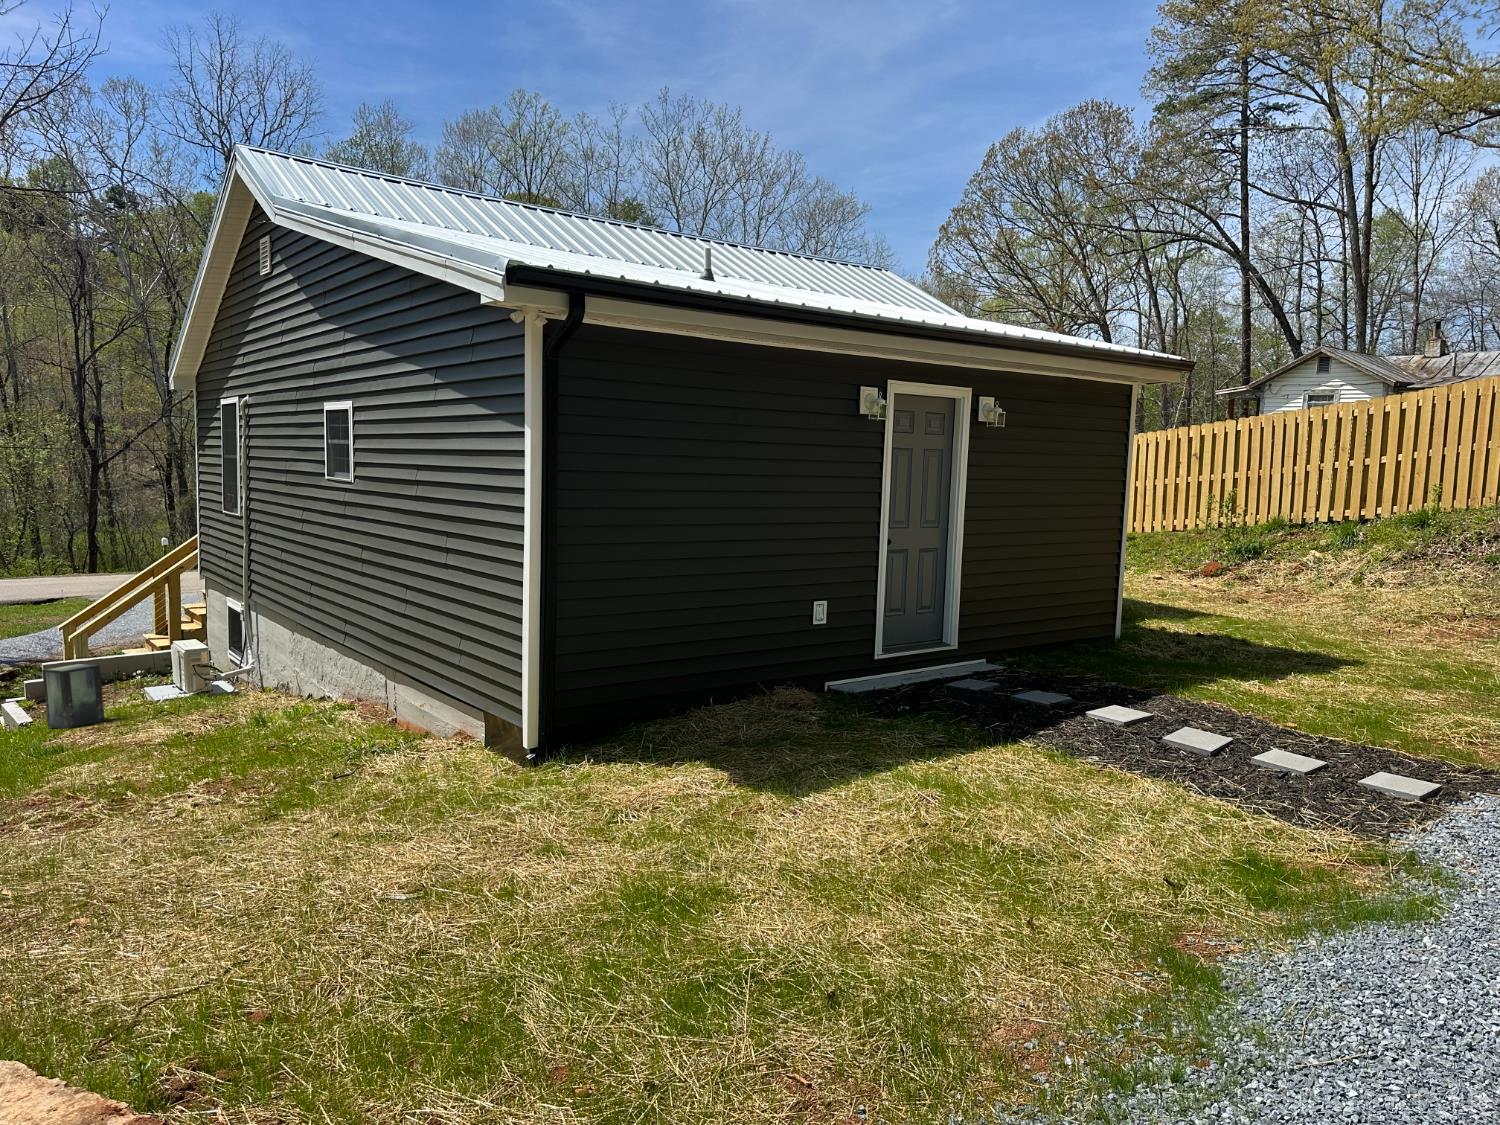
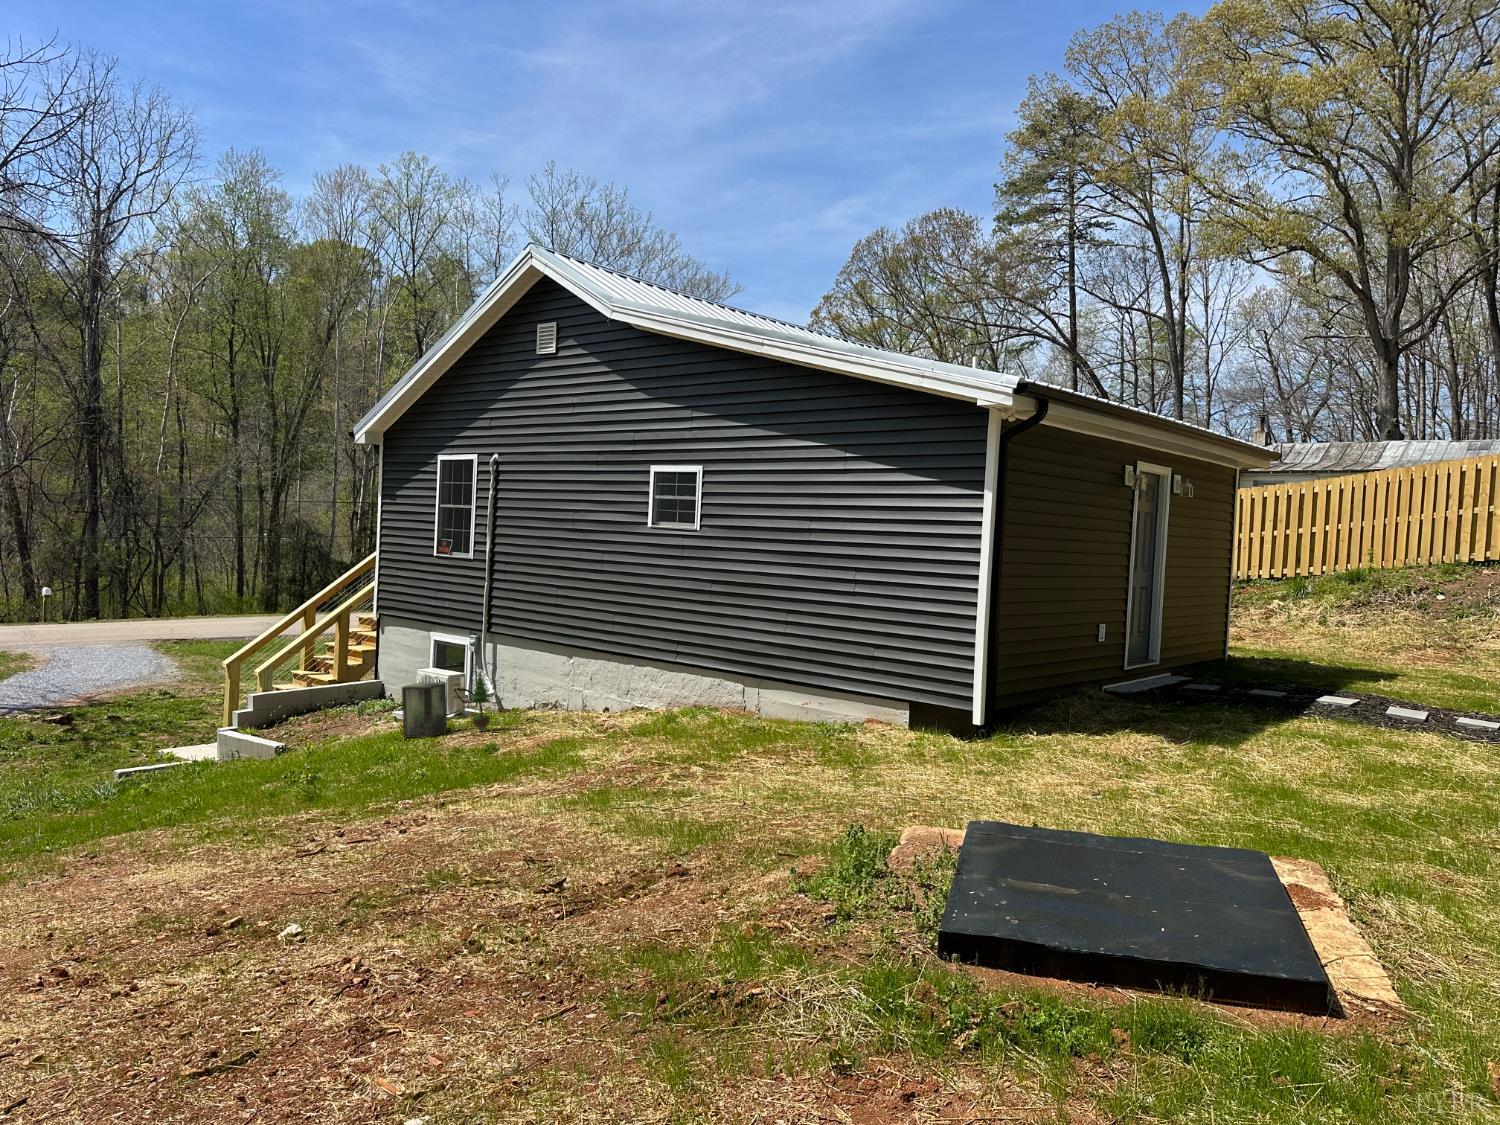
potted tree: none [103,653,133,723] -> present [471,672,490,731]

